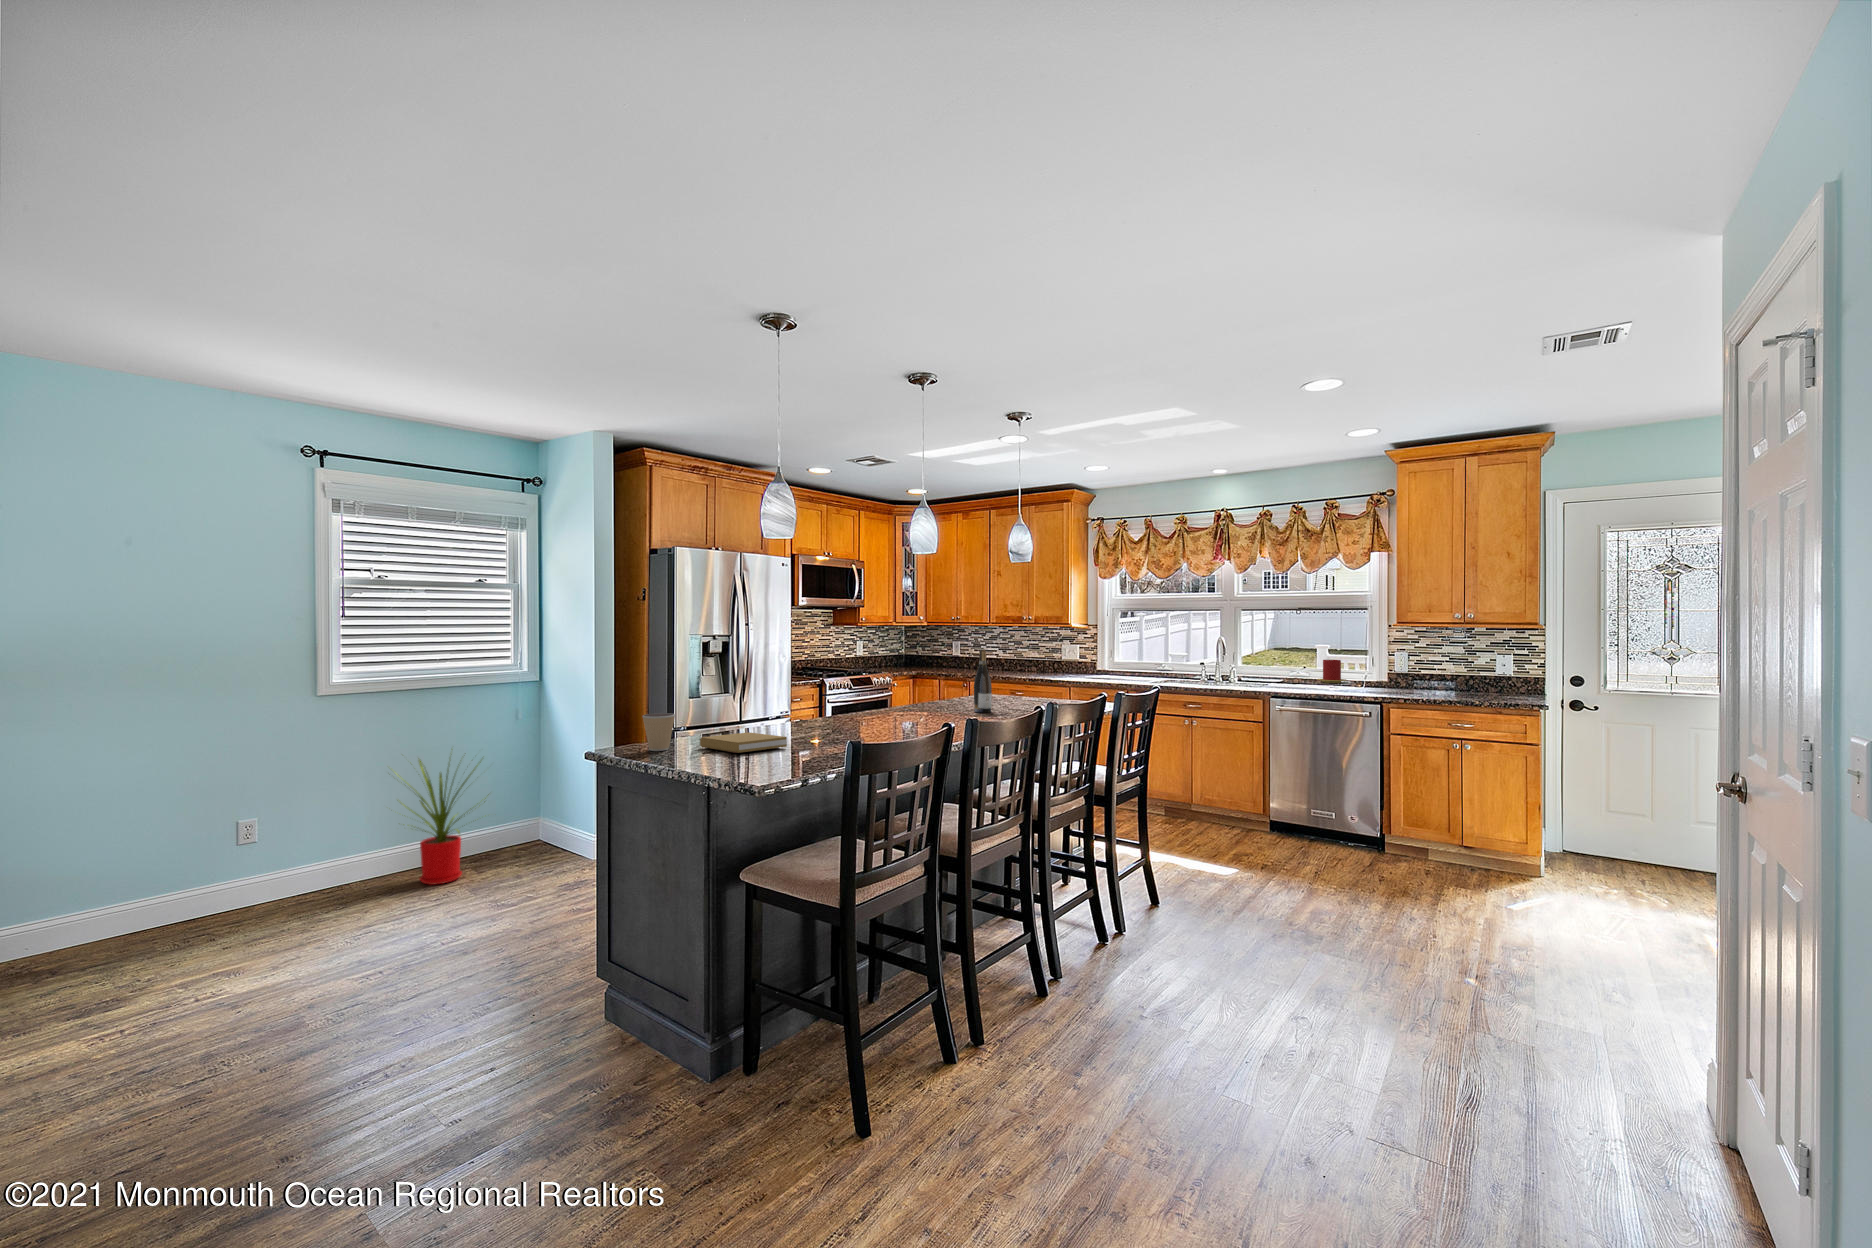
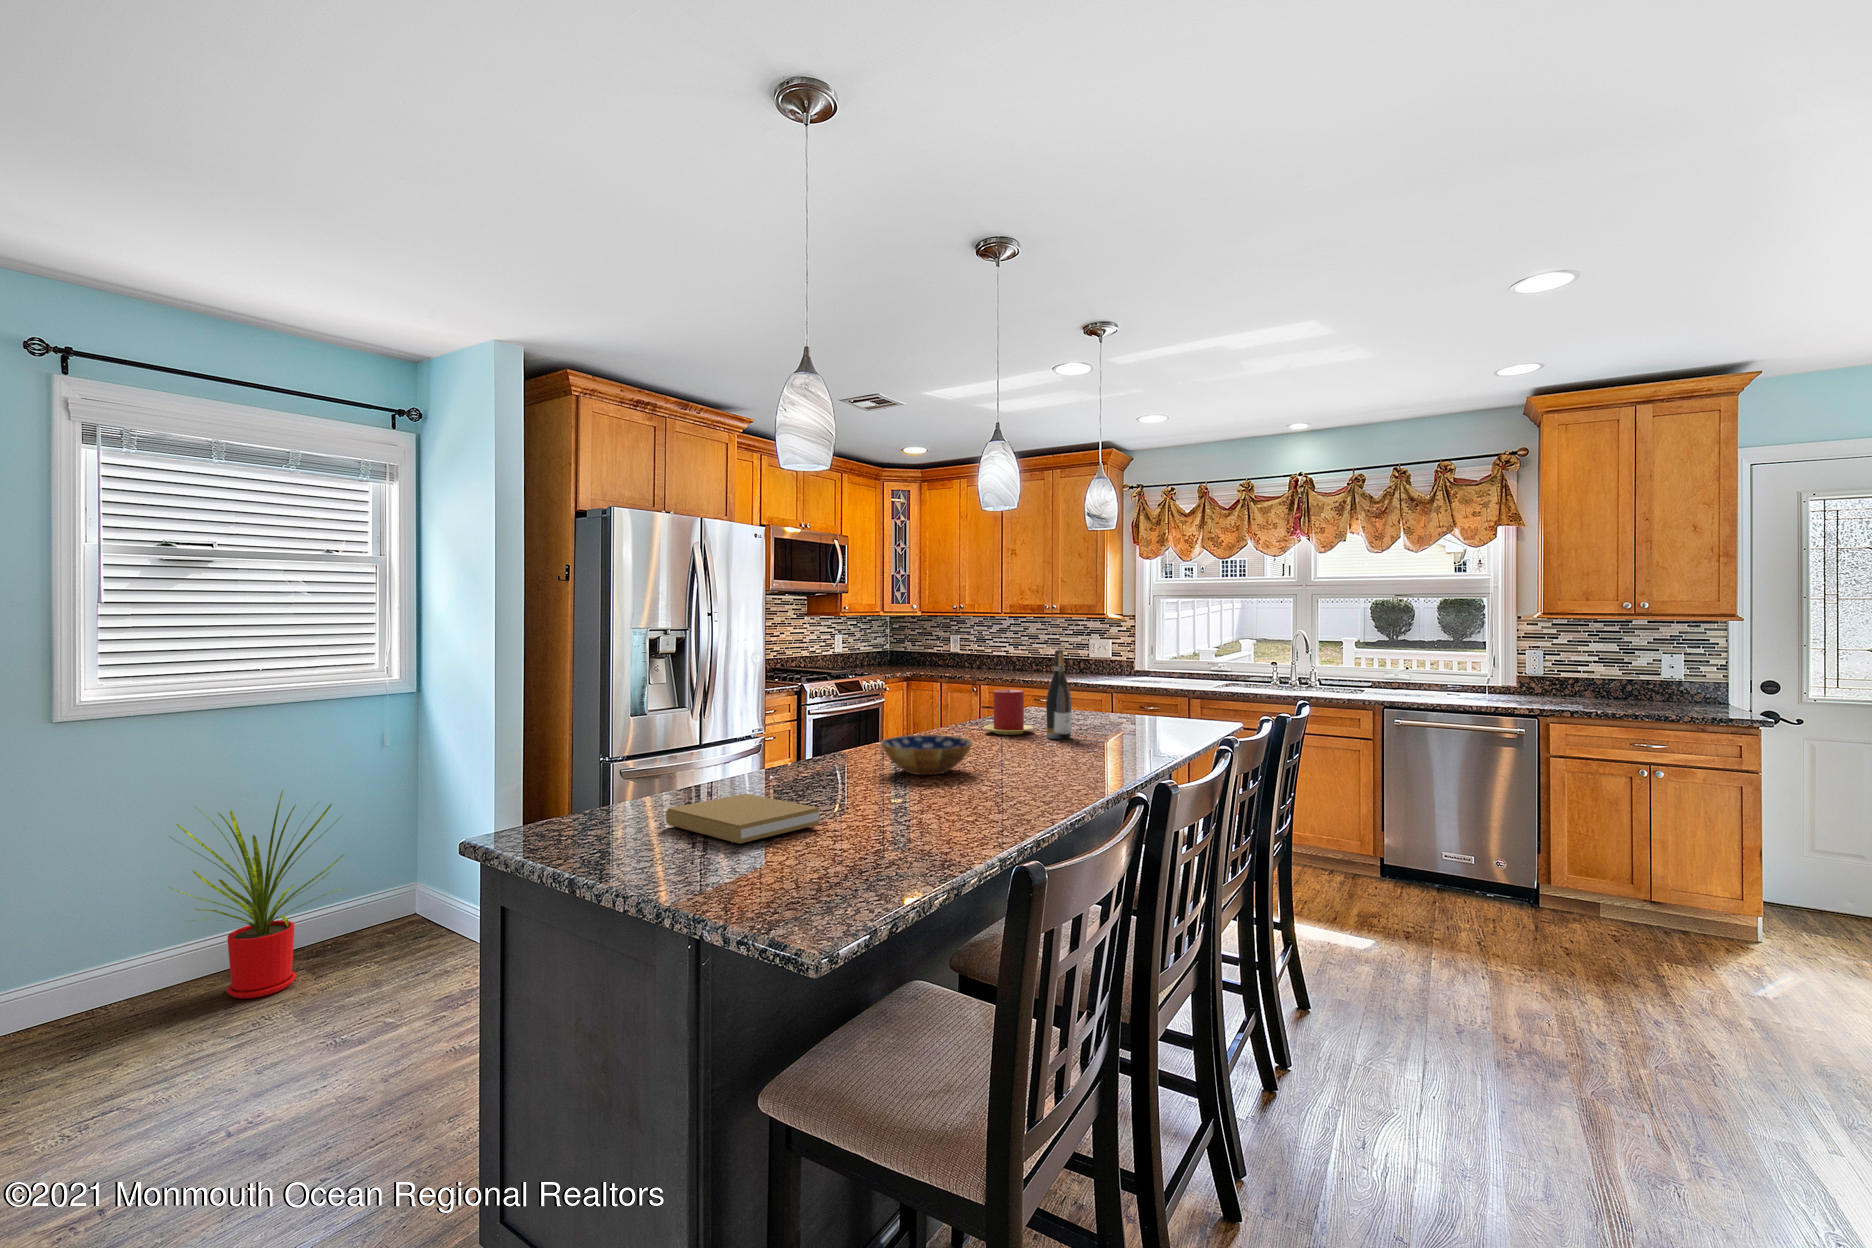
candle: present [1317,660,1347,683] -> present [984,690,1034,735]
bowl: none [842,705,903,729] -> present [881,735,972,775]
coffee cup: present [642,713,675,751] -> none [563,766,623,835]

